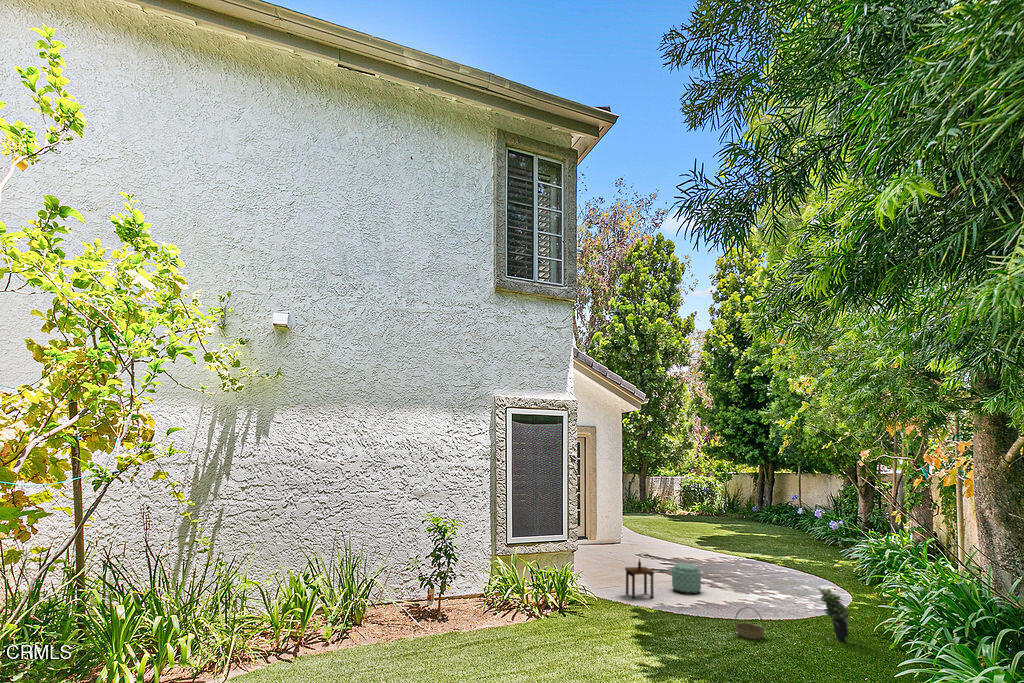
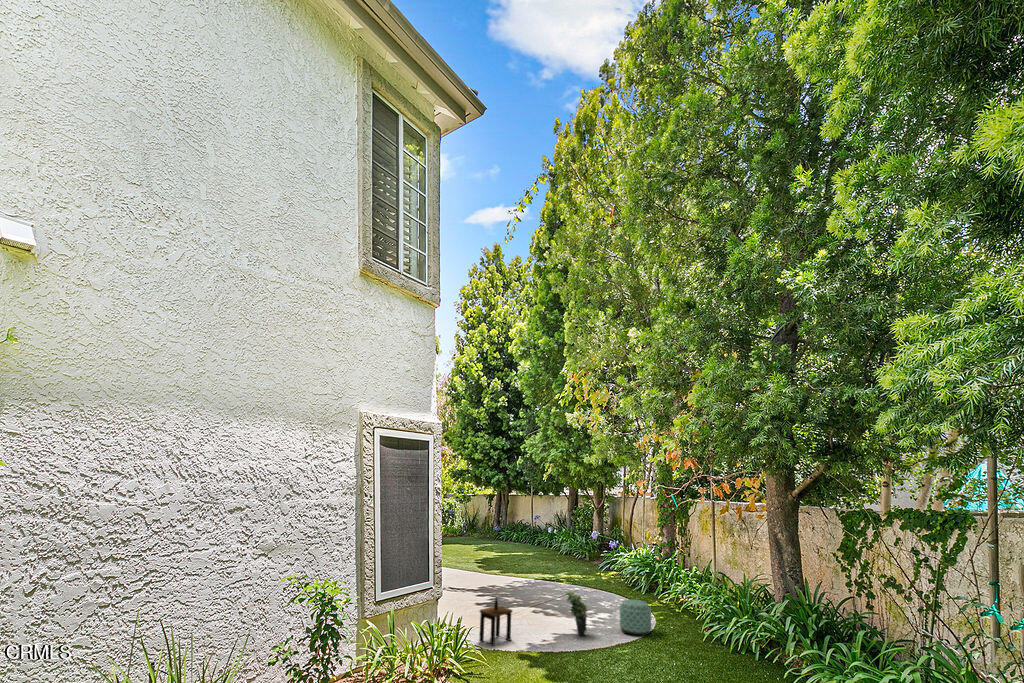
ottoman: present [672,563,701,595] -> present [620,599,651,636]
potted plant: present [818,588,850,642] -> present [565,591,588,636]
basket: present [735,607,764,639] -> none [629,636,657,671]

